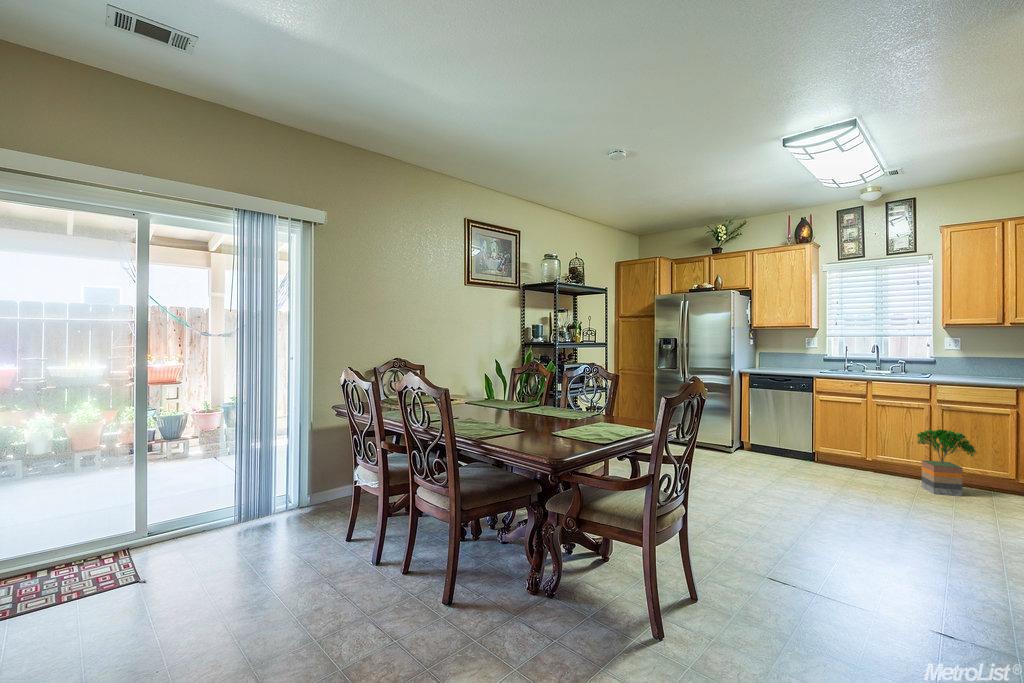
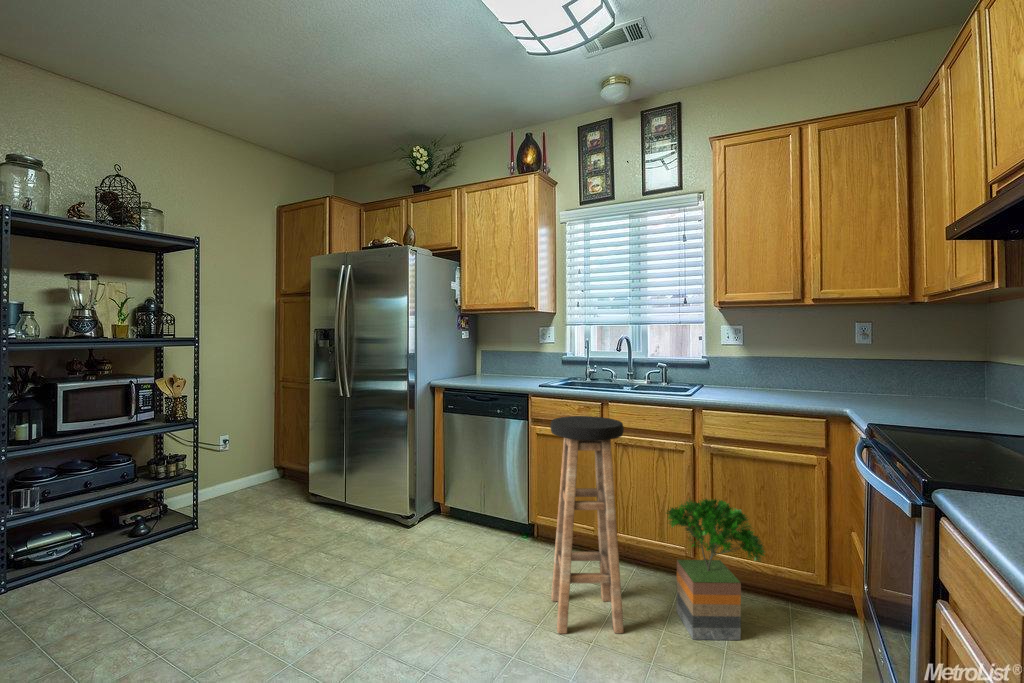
bar stool: none [844,386,893,489] -> present [550,416,624,634]

